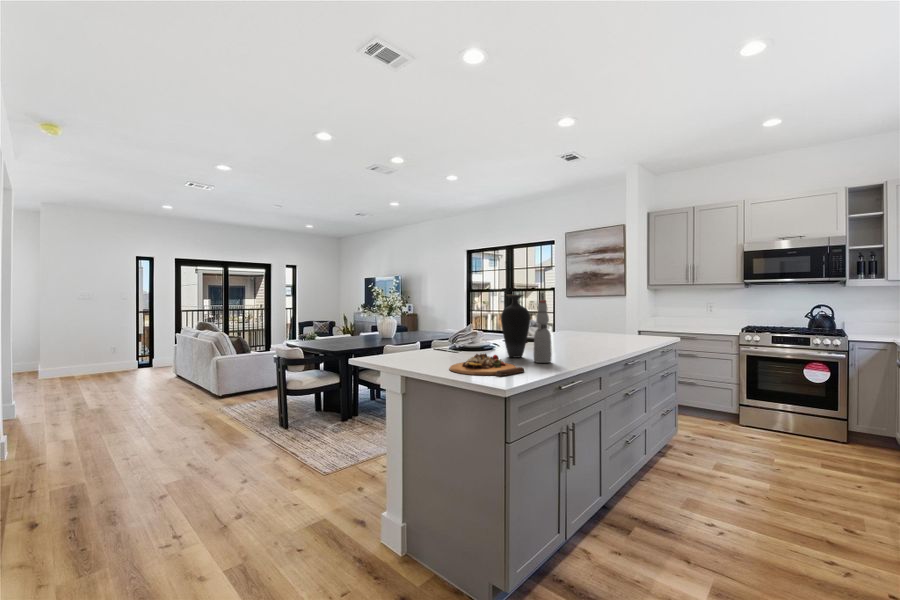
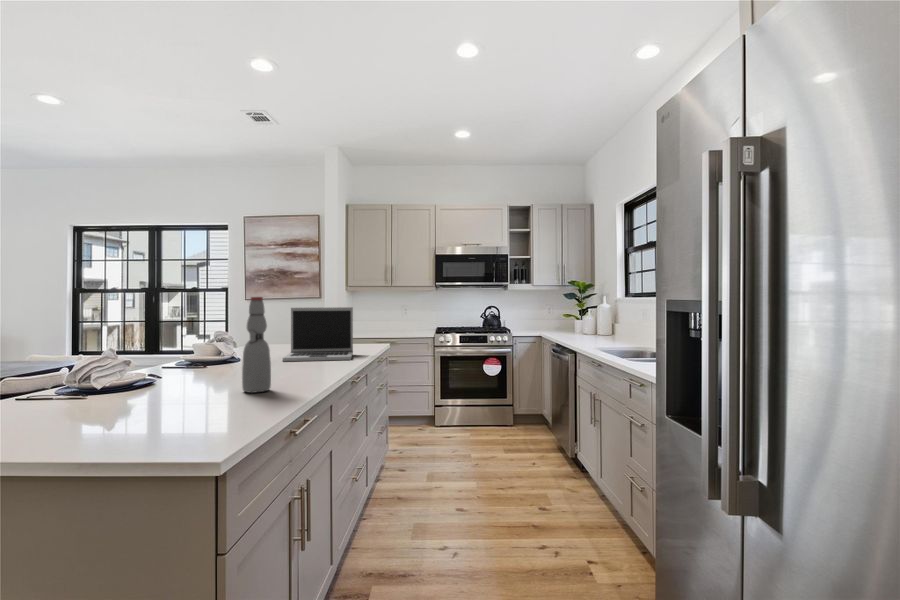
vase: present [501,295,530,358] -> none [180,288,231,389]
laptop: none [575,306,635,349] -> present [283,307,353,361]
cutting board: present [450,354,524,376] -> none [84,388,241,433]

